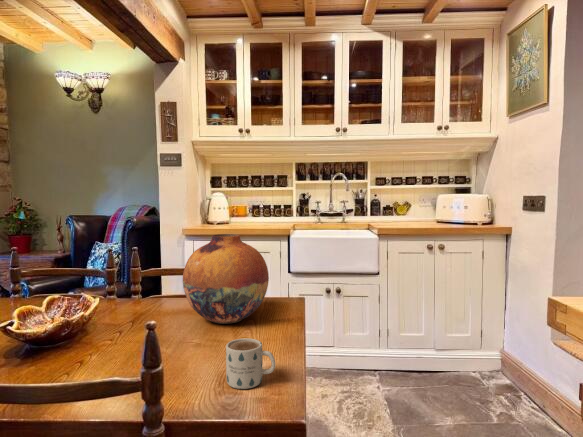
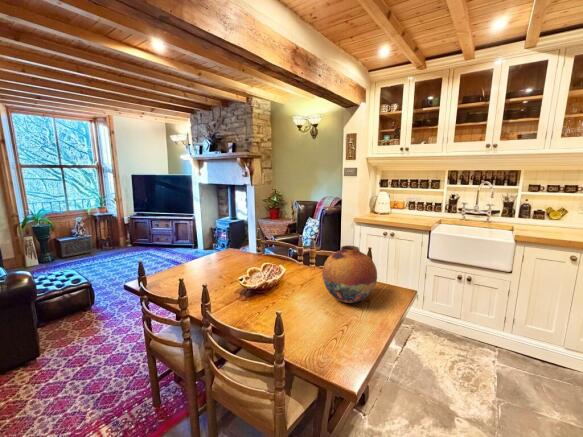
mug: present [226,338,276,389] -> none [319,326,346,359]

